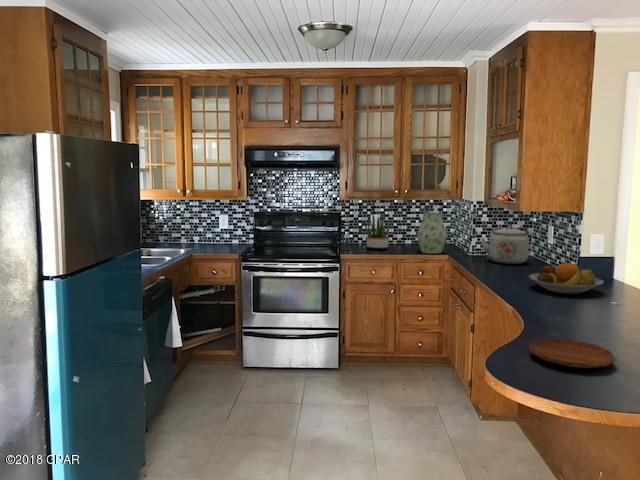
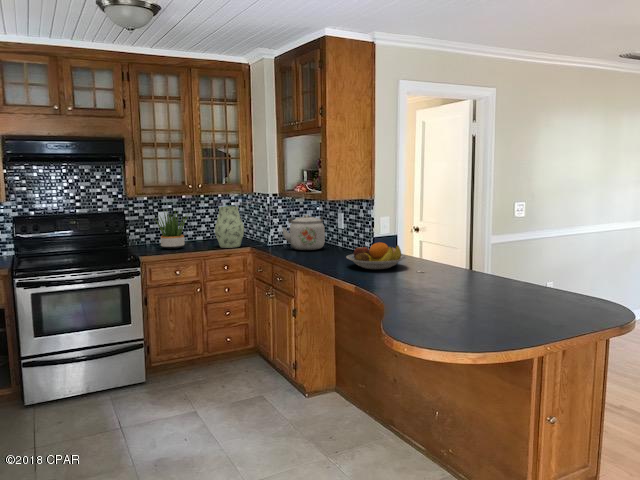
tray: present [529,339,616,368] -> none [406,303,474,324]

